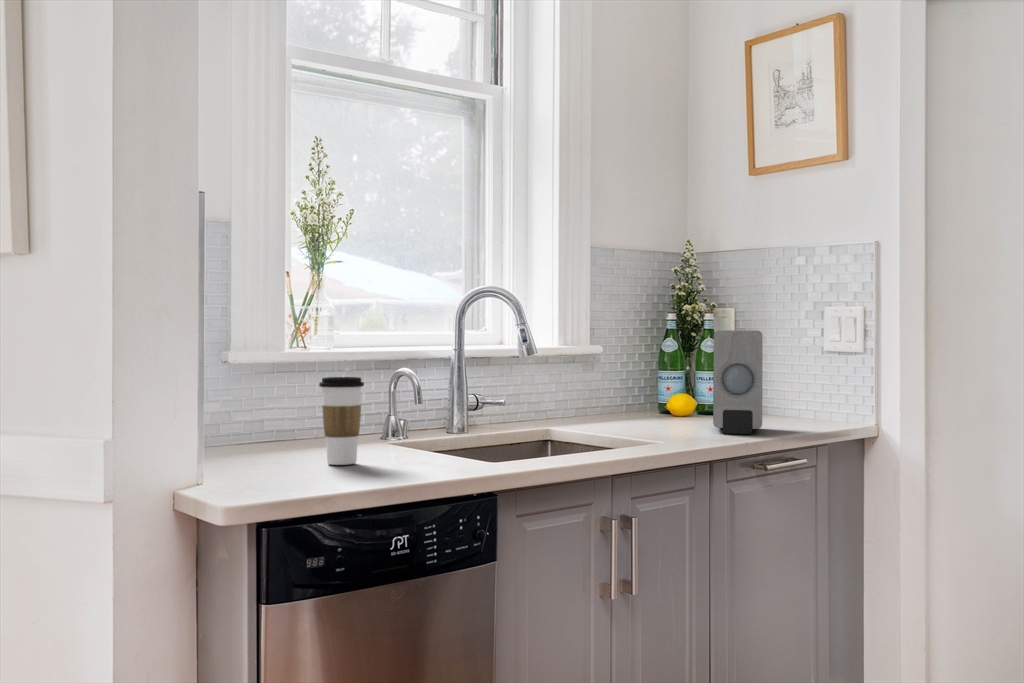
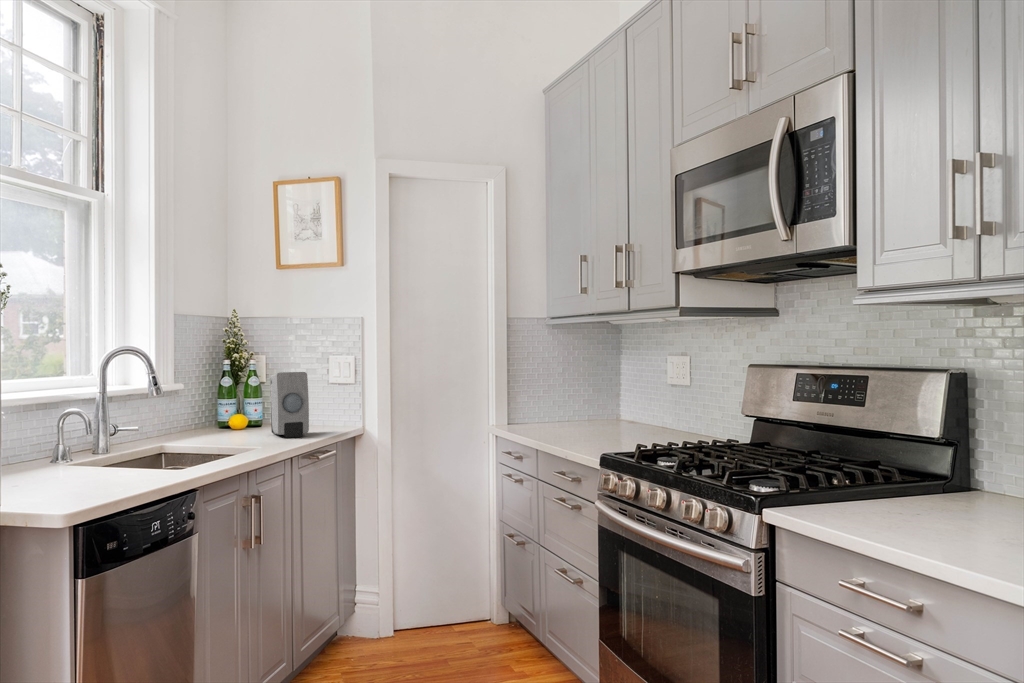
coffee cup: present [319,377,364,465] -> none [35,420,75,488]

